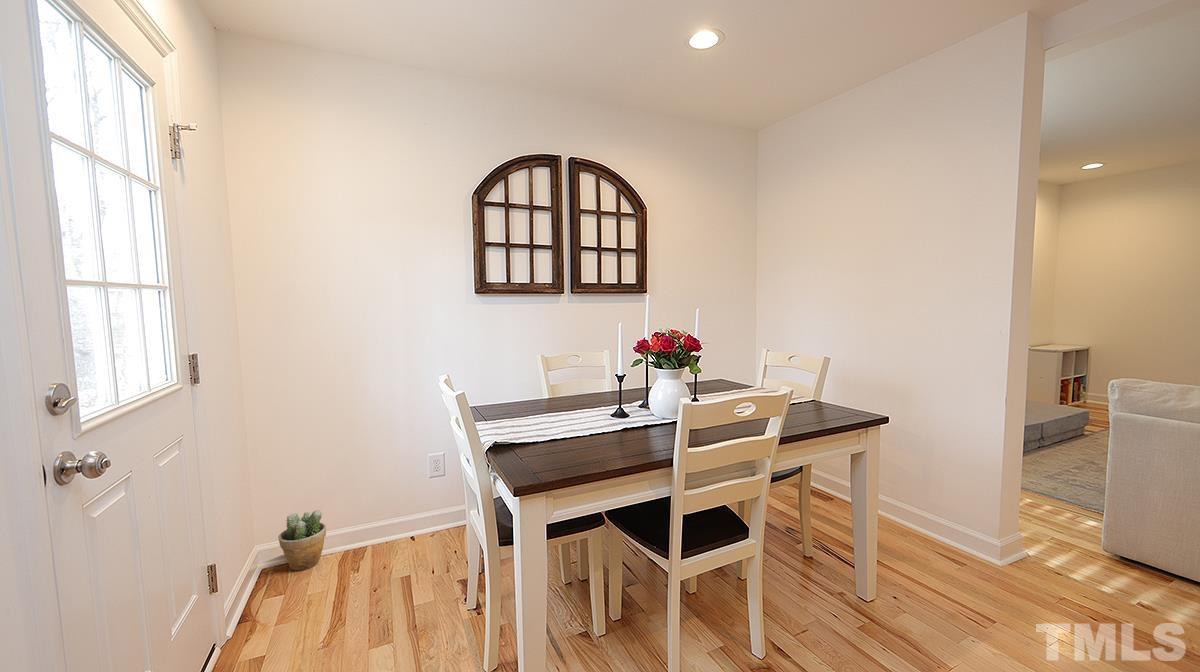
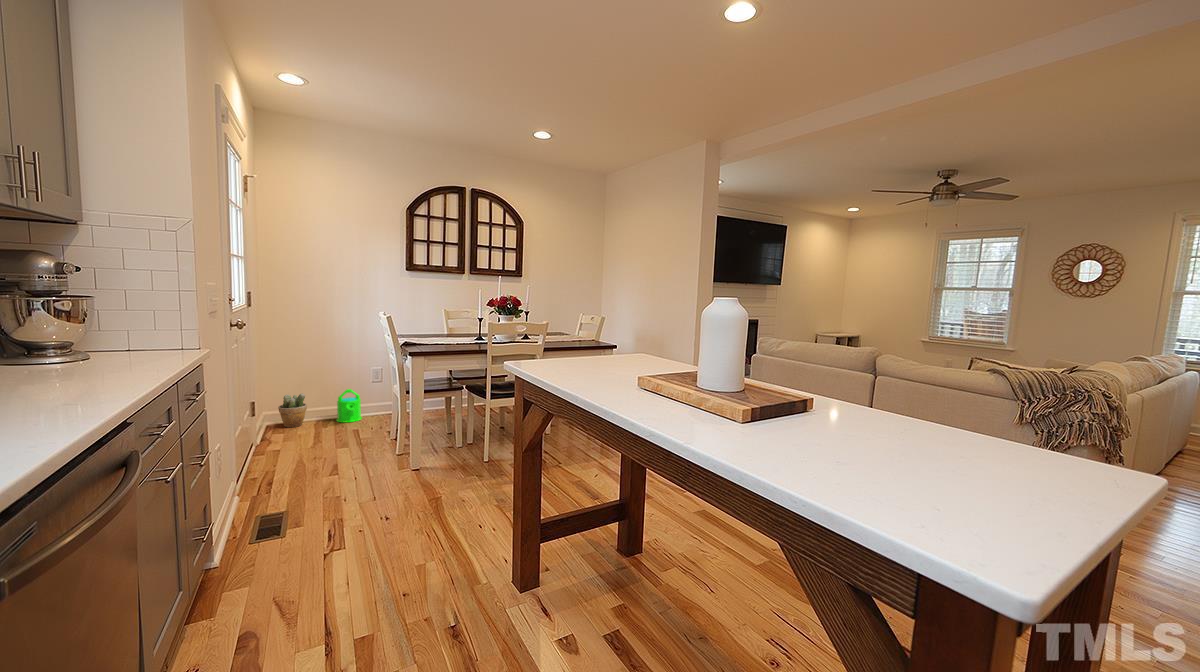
watering can: none [374,493,417,553] -> present [337,389,362,422]

